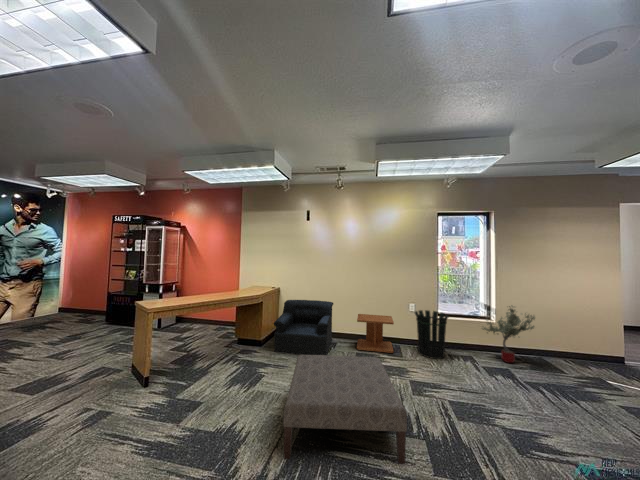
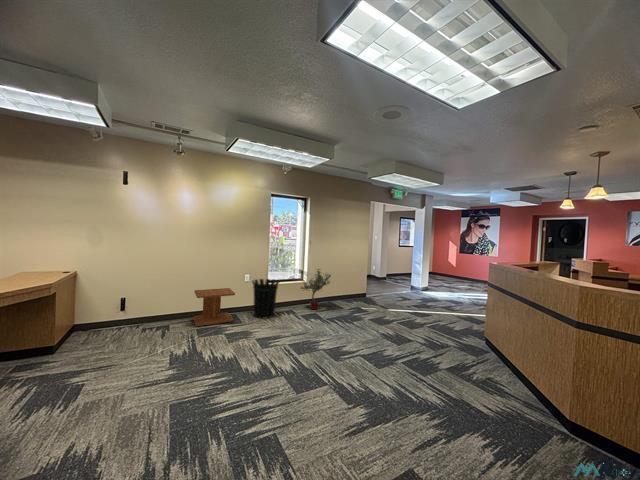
armchair: present [274,300,333,355] -> none [77,281,166,355]
ottoman: present [283,355,407,464] -> none [146,326,279,446]

